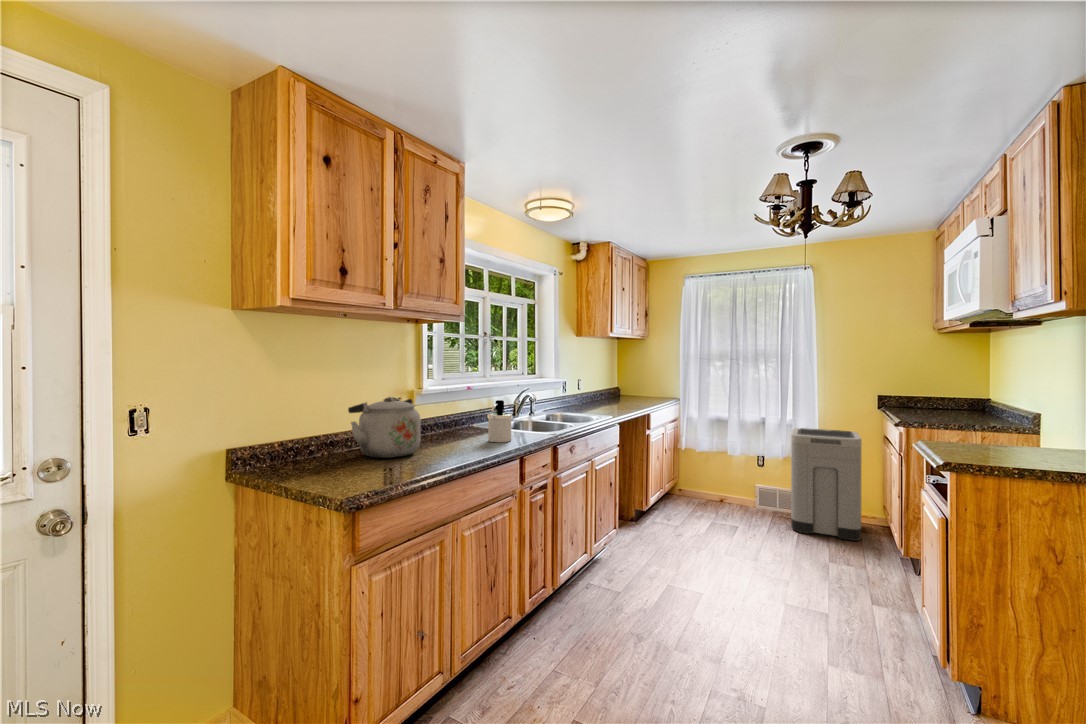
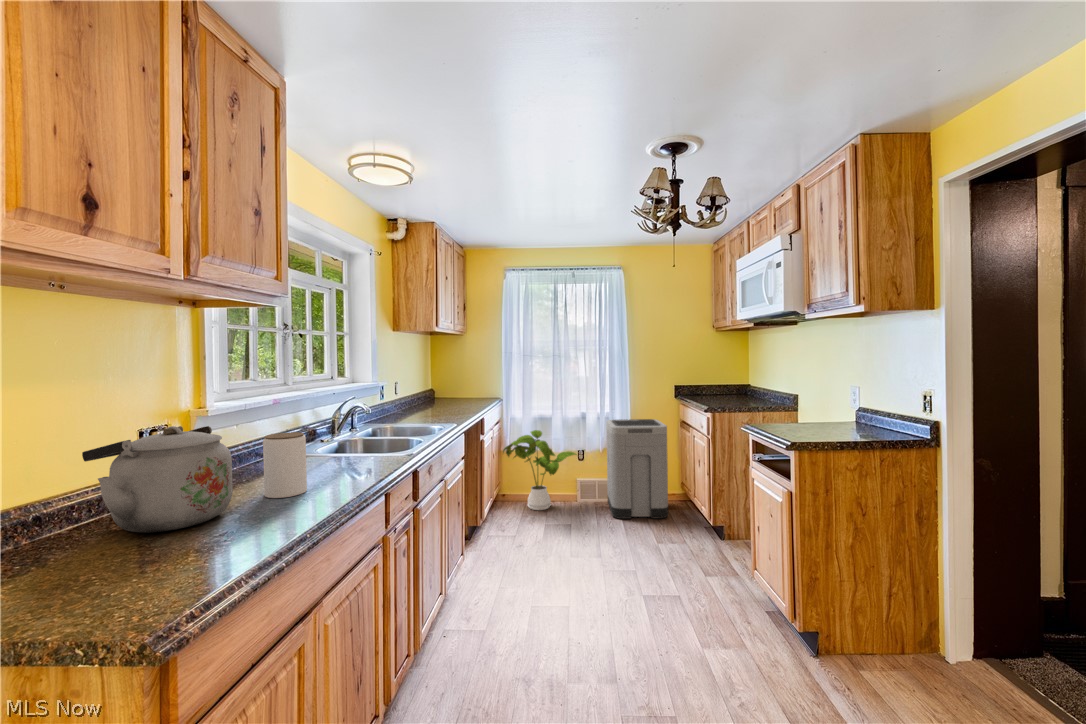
soap dispenser: present [487,400,512,442] -> none [326,417,362,476]
jar: none [442,408,468,450] -> present [263,432,307,498]
house plant: none [679,431,762,511] -> present [503,430,577,510]

